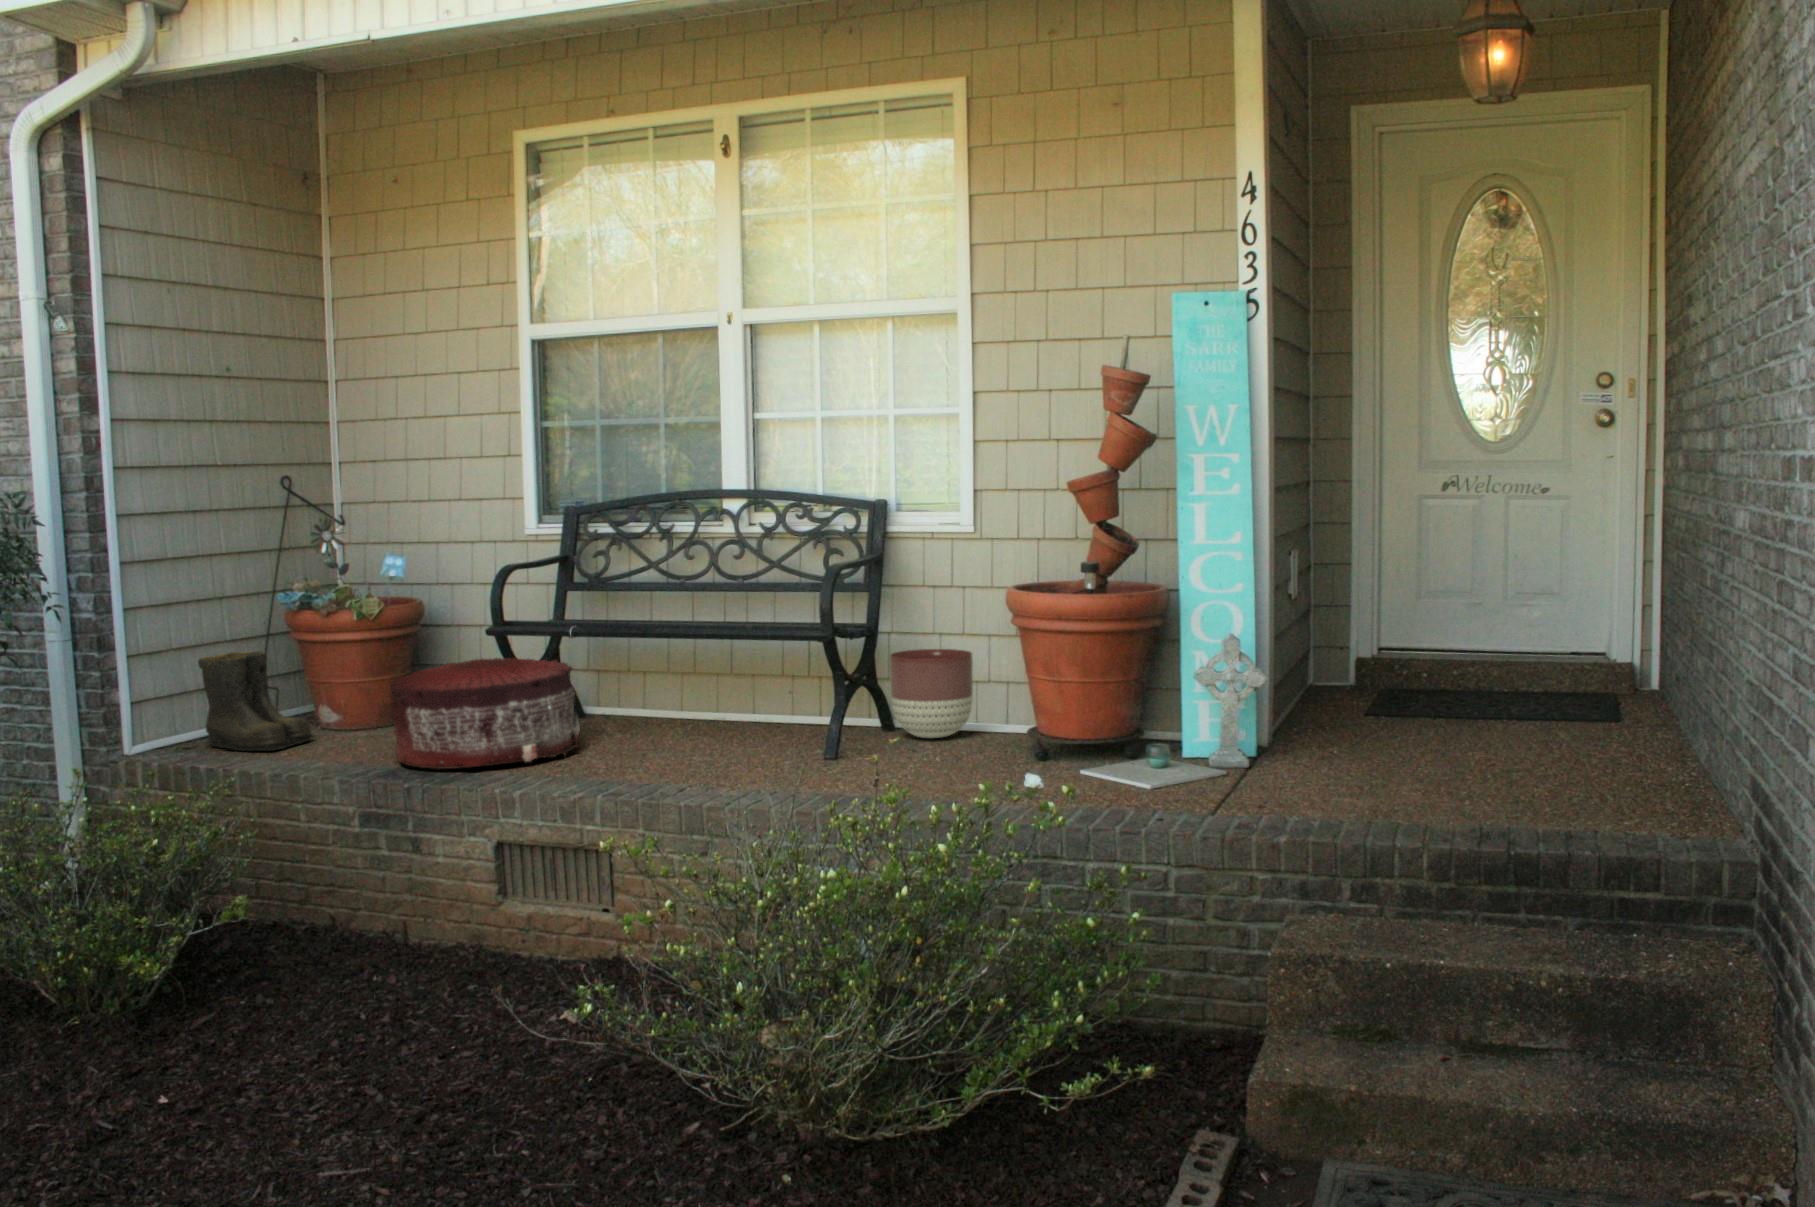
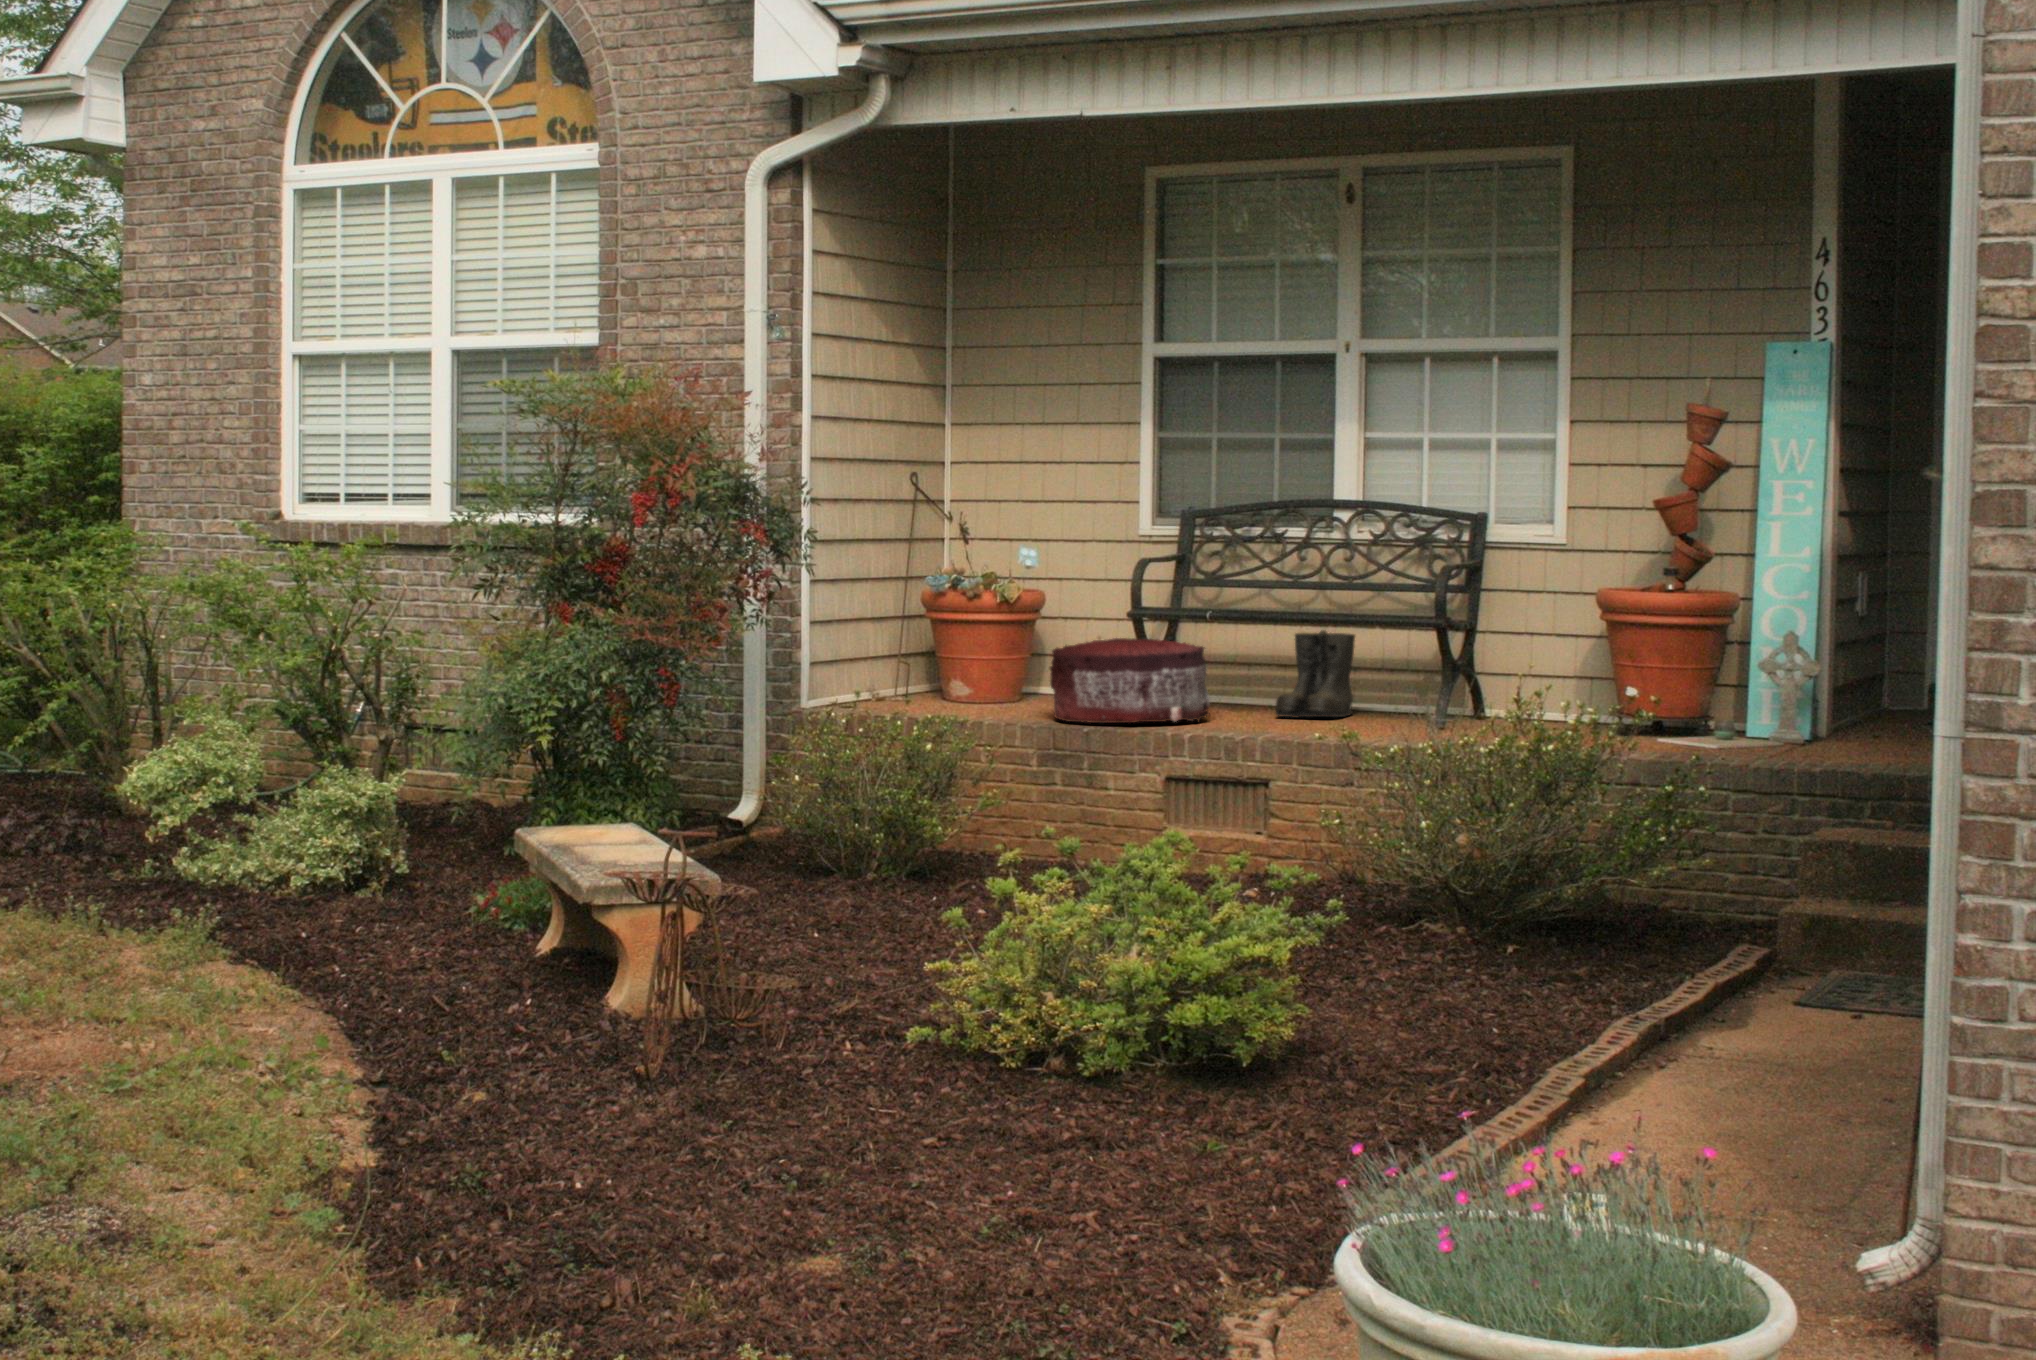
planter: present [890,649,973,738] -> none [1488,647,1563,724]
boots: present [198,651,316,751] -> present [1275,630,1355,718]

